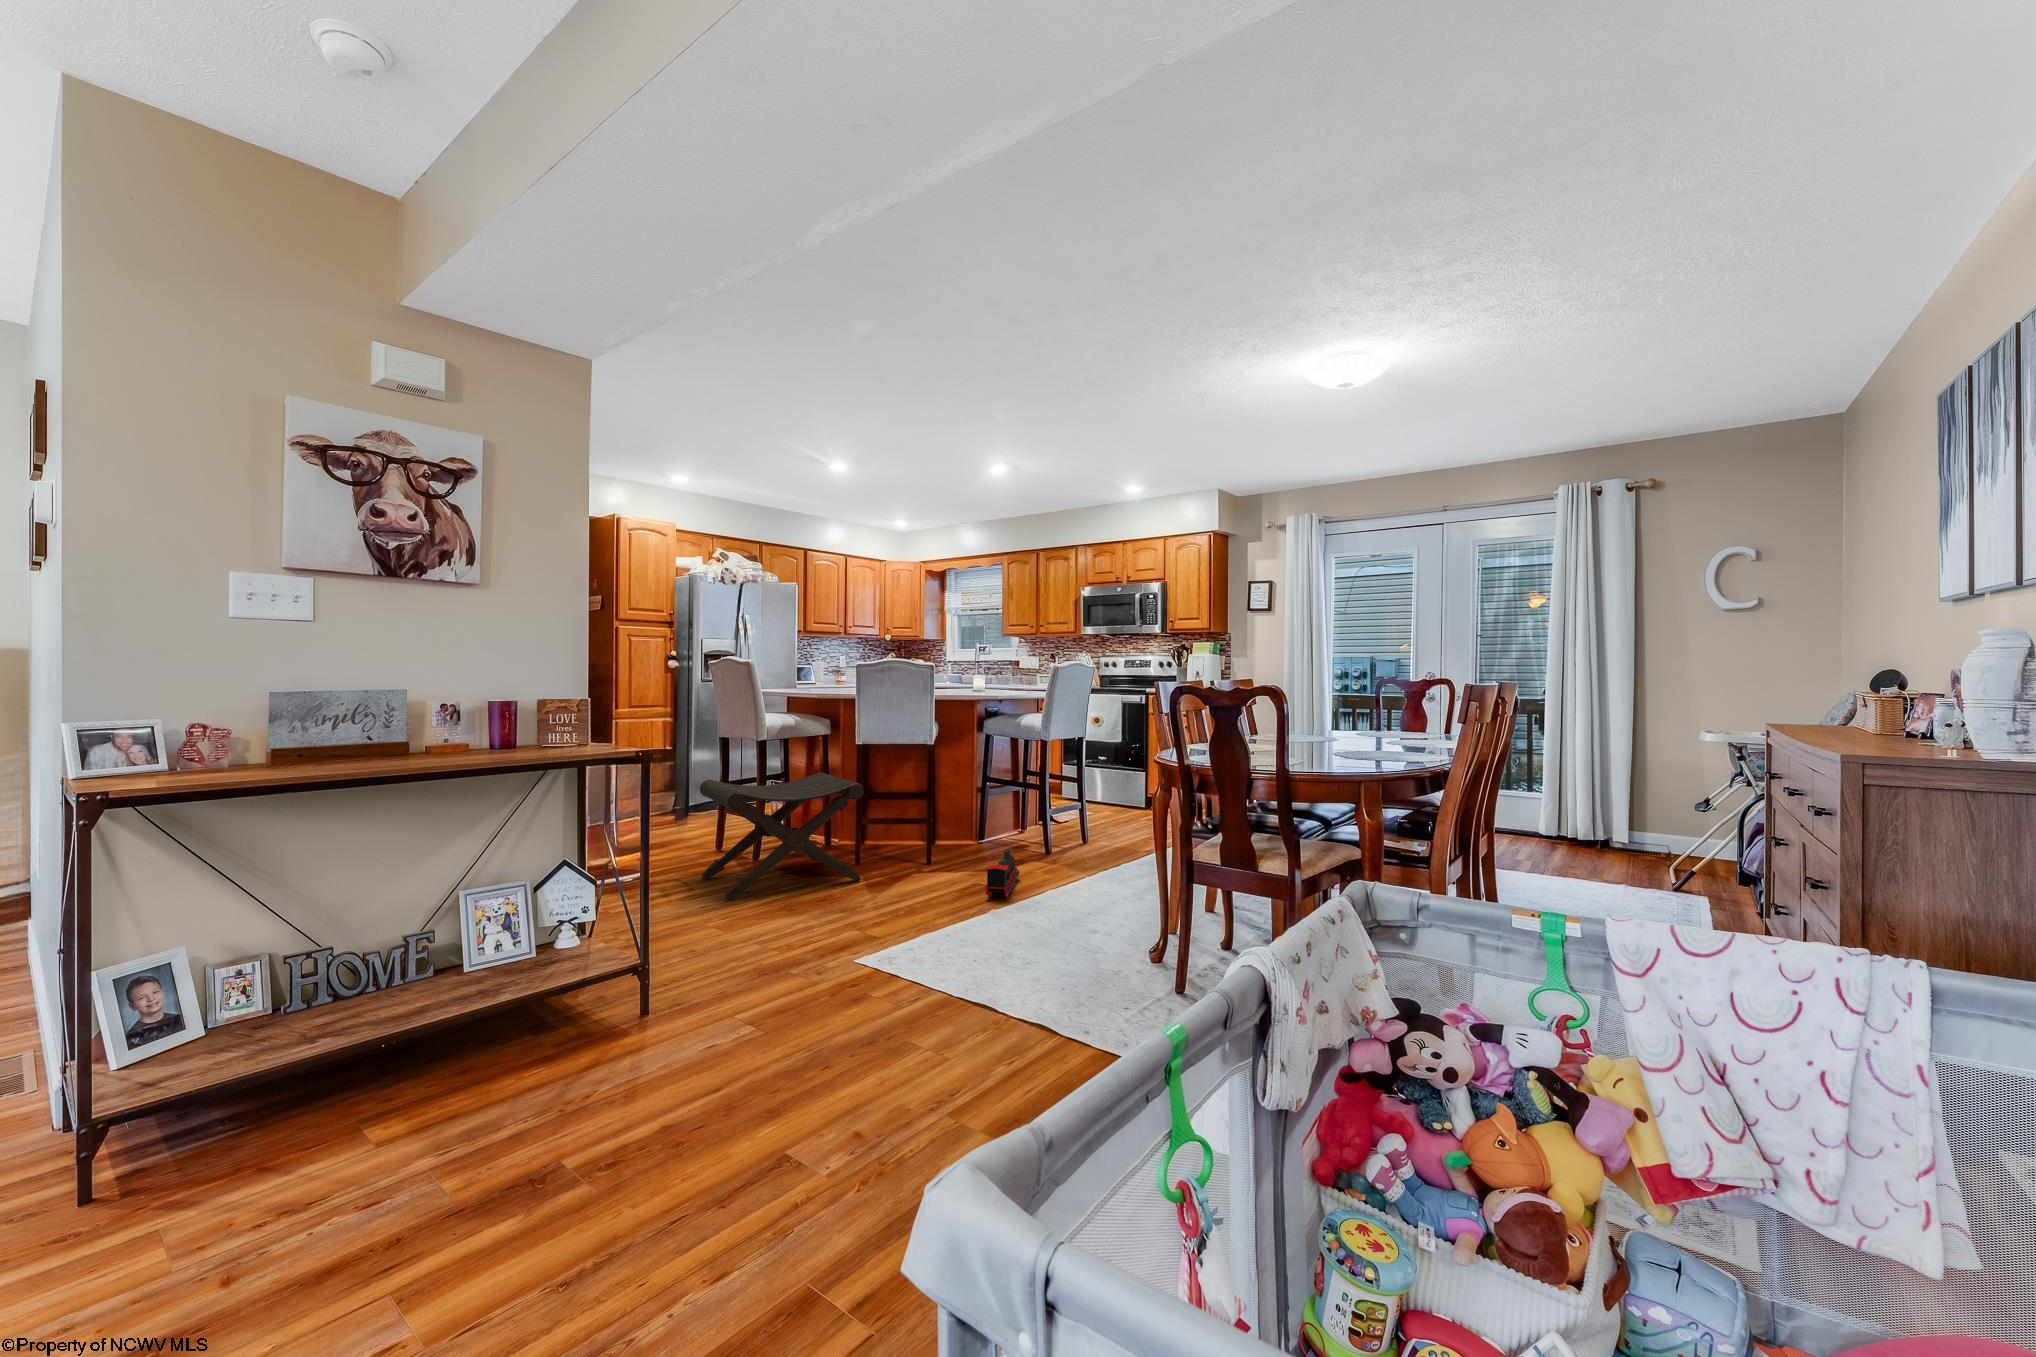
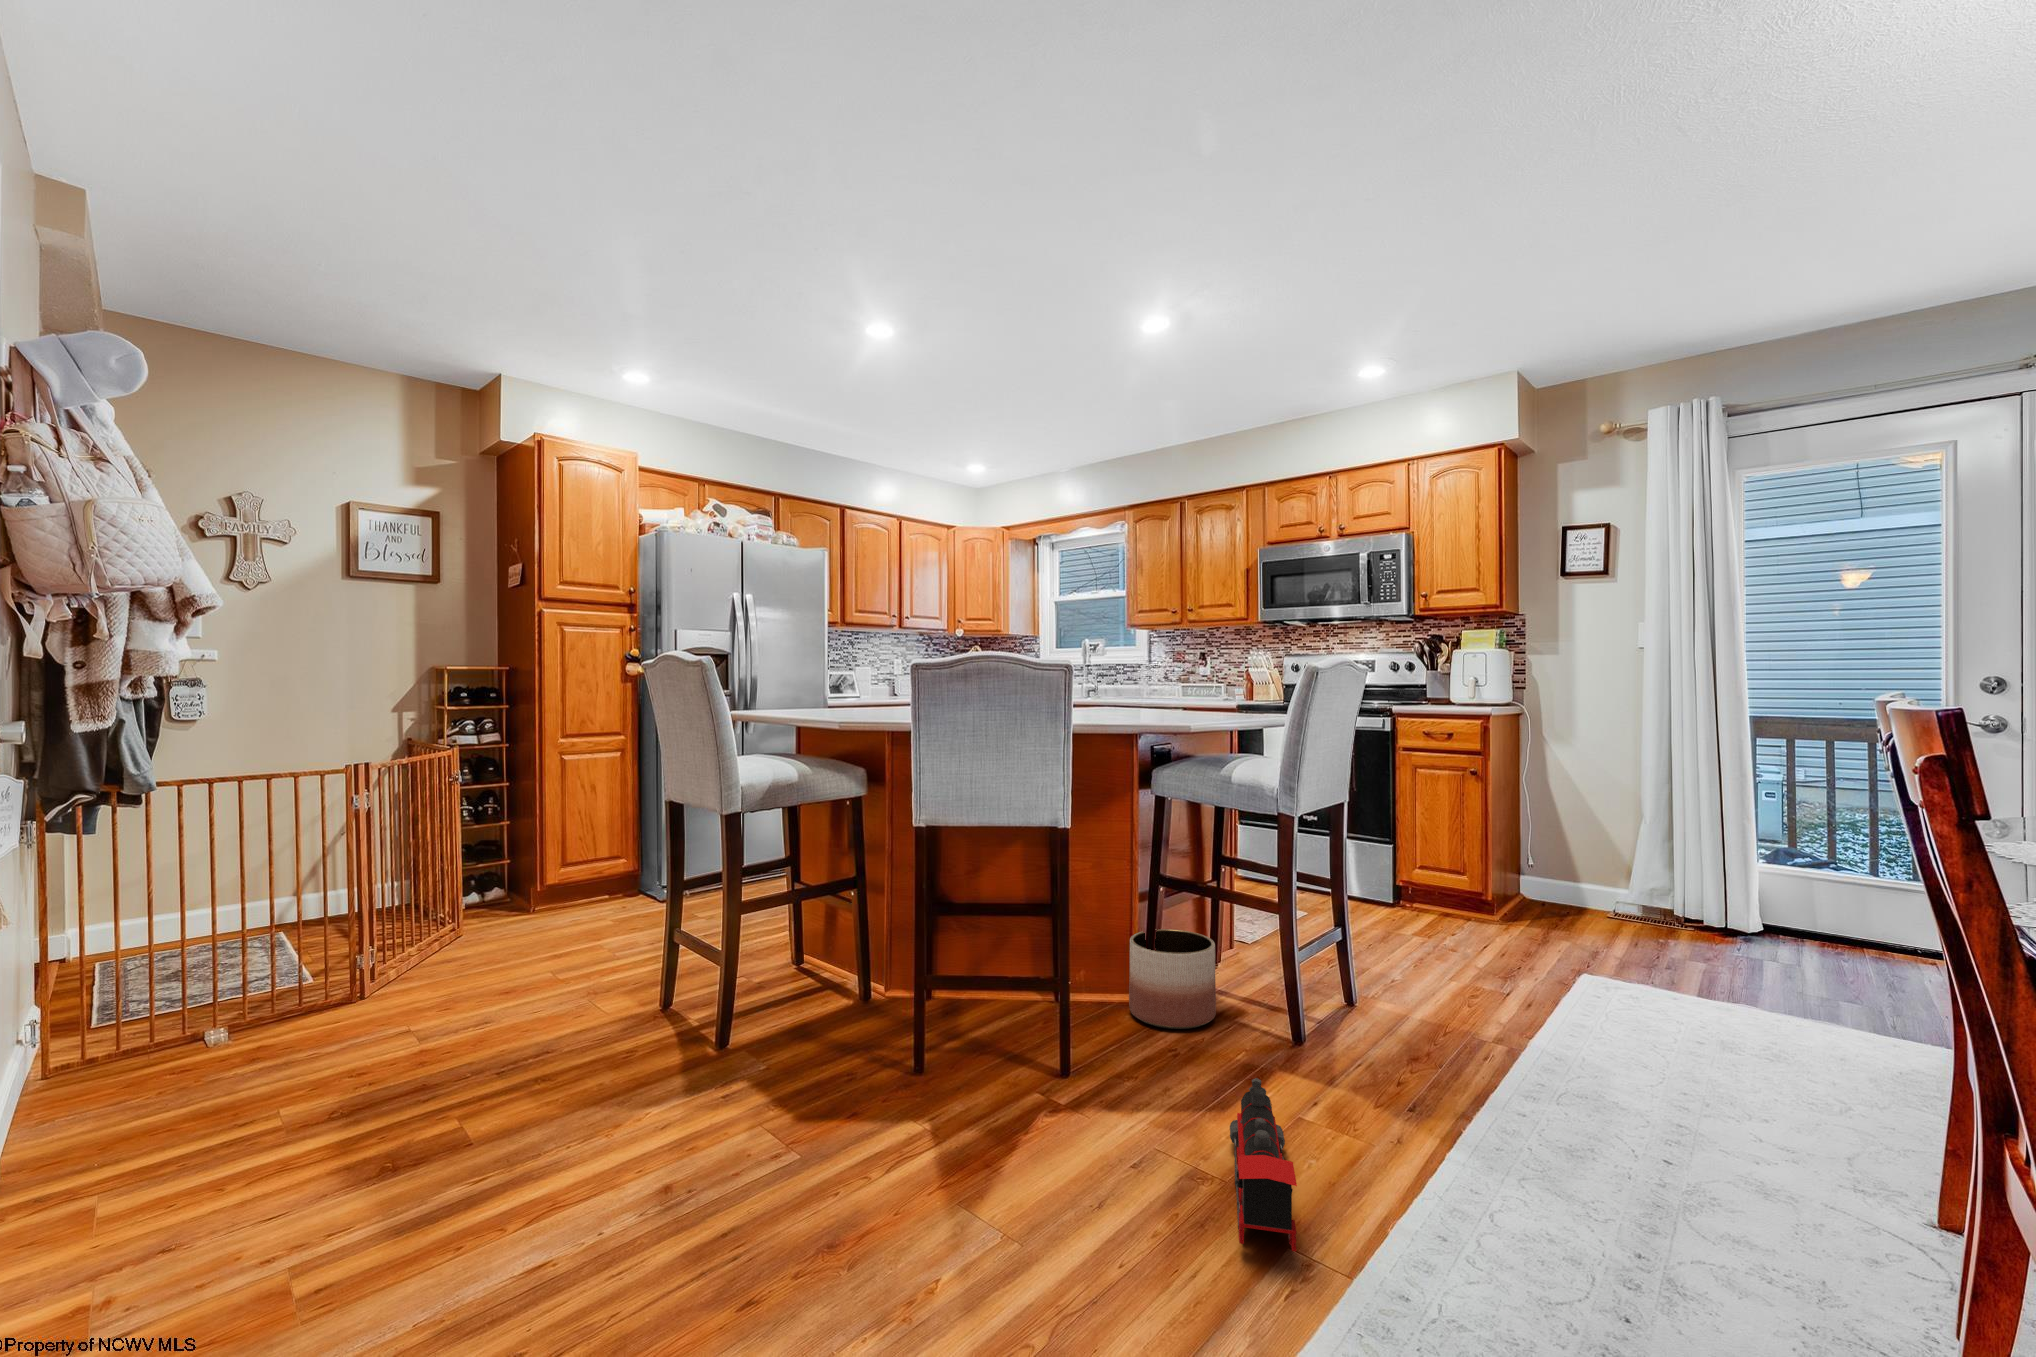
footstool: present [700,773,864,900] -> none [580,881,929,1233]
planter: none [969,805,1013,850] -> present [1129,929,1216,1029]

